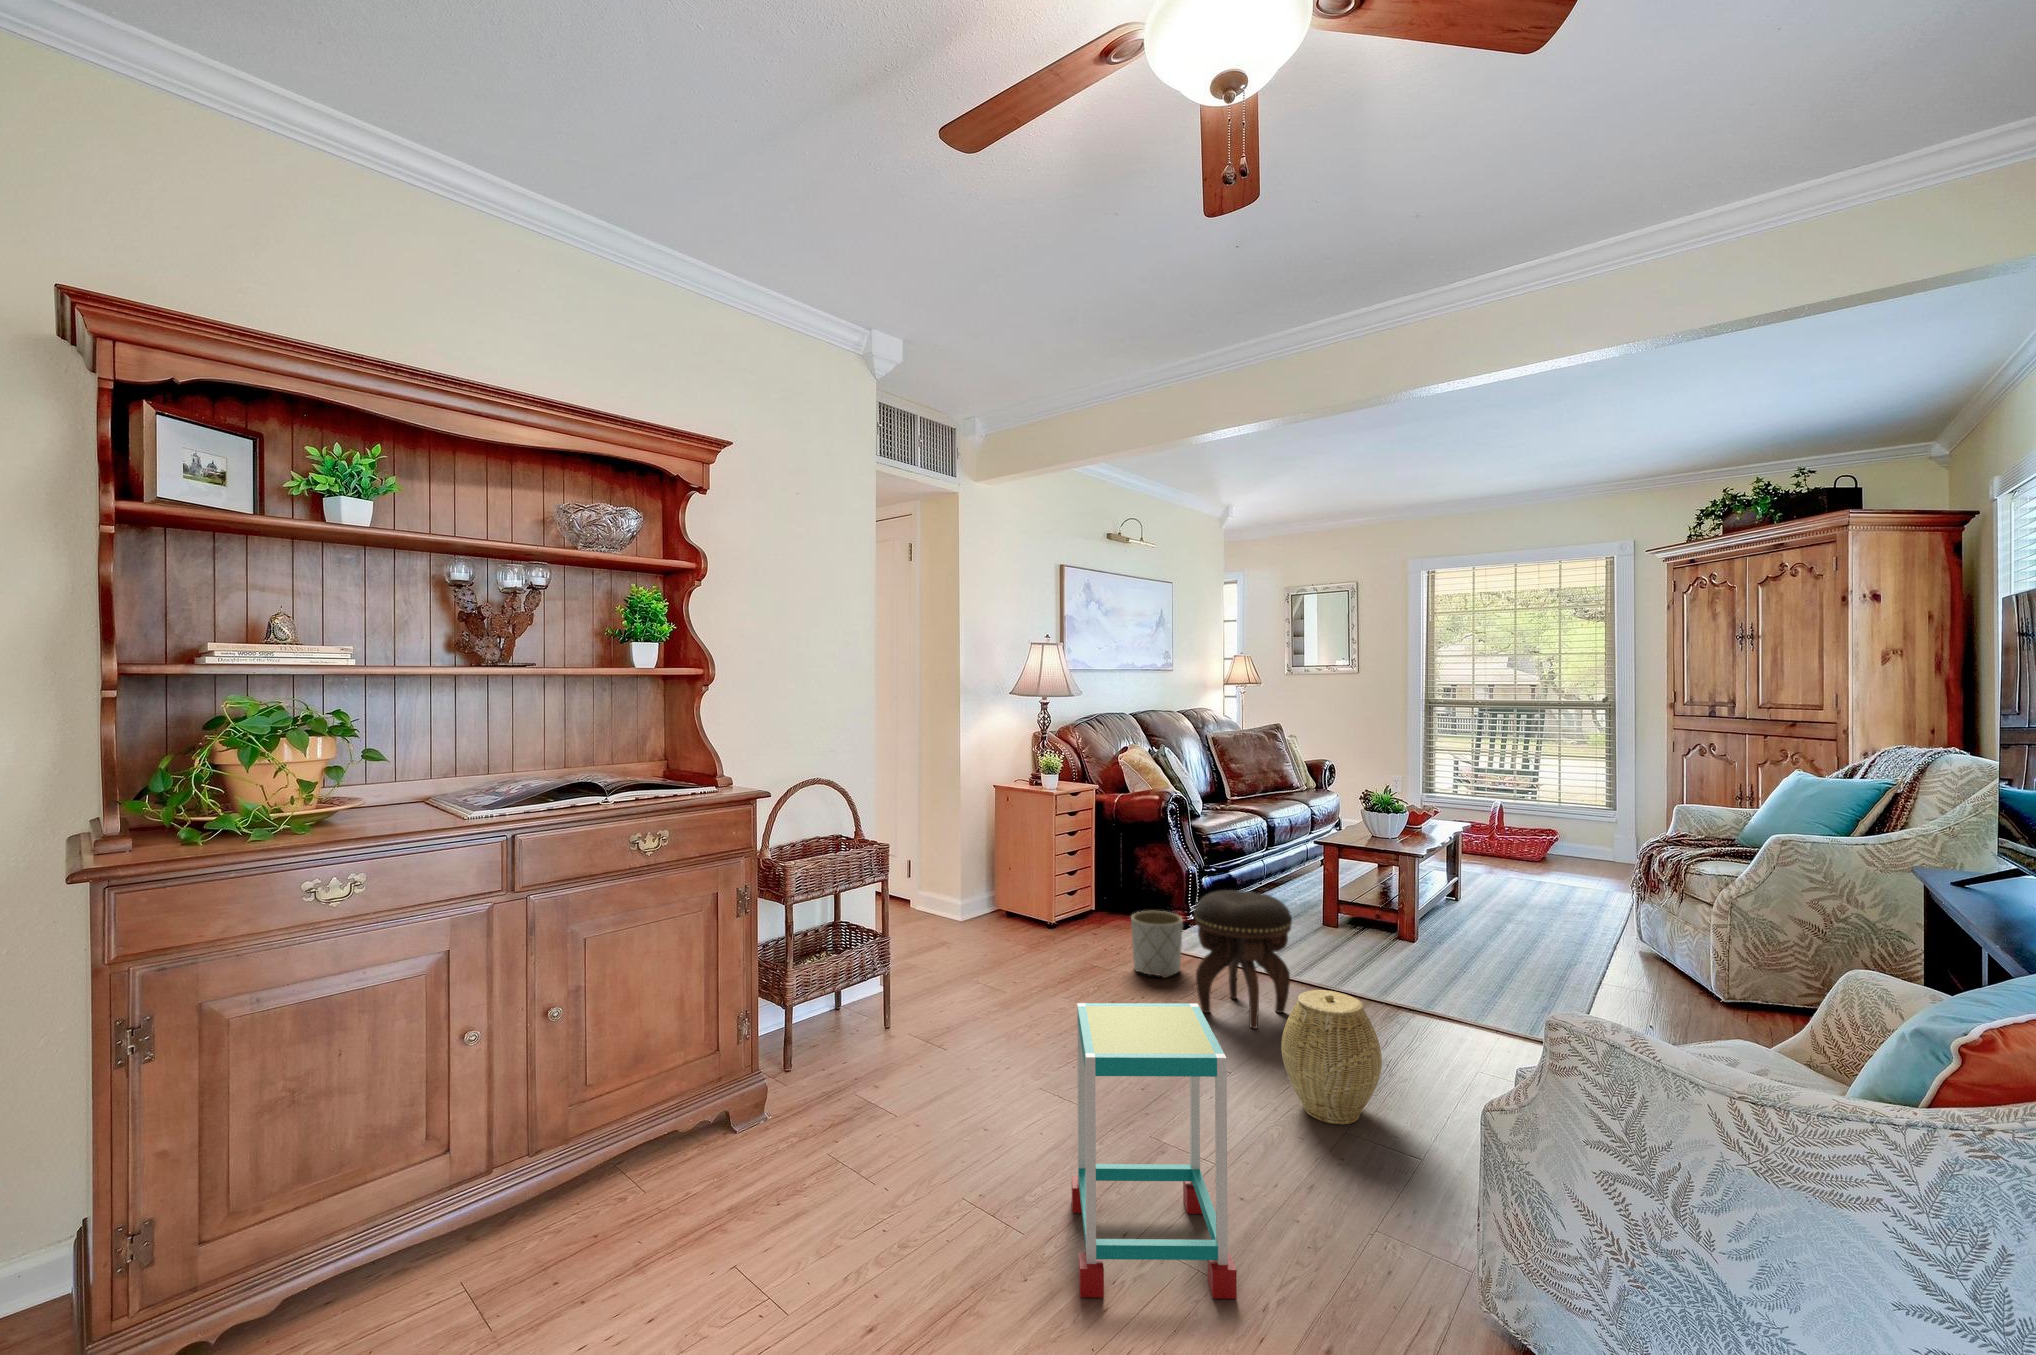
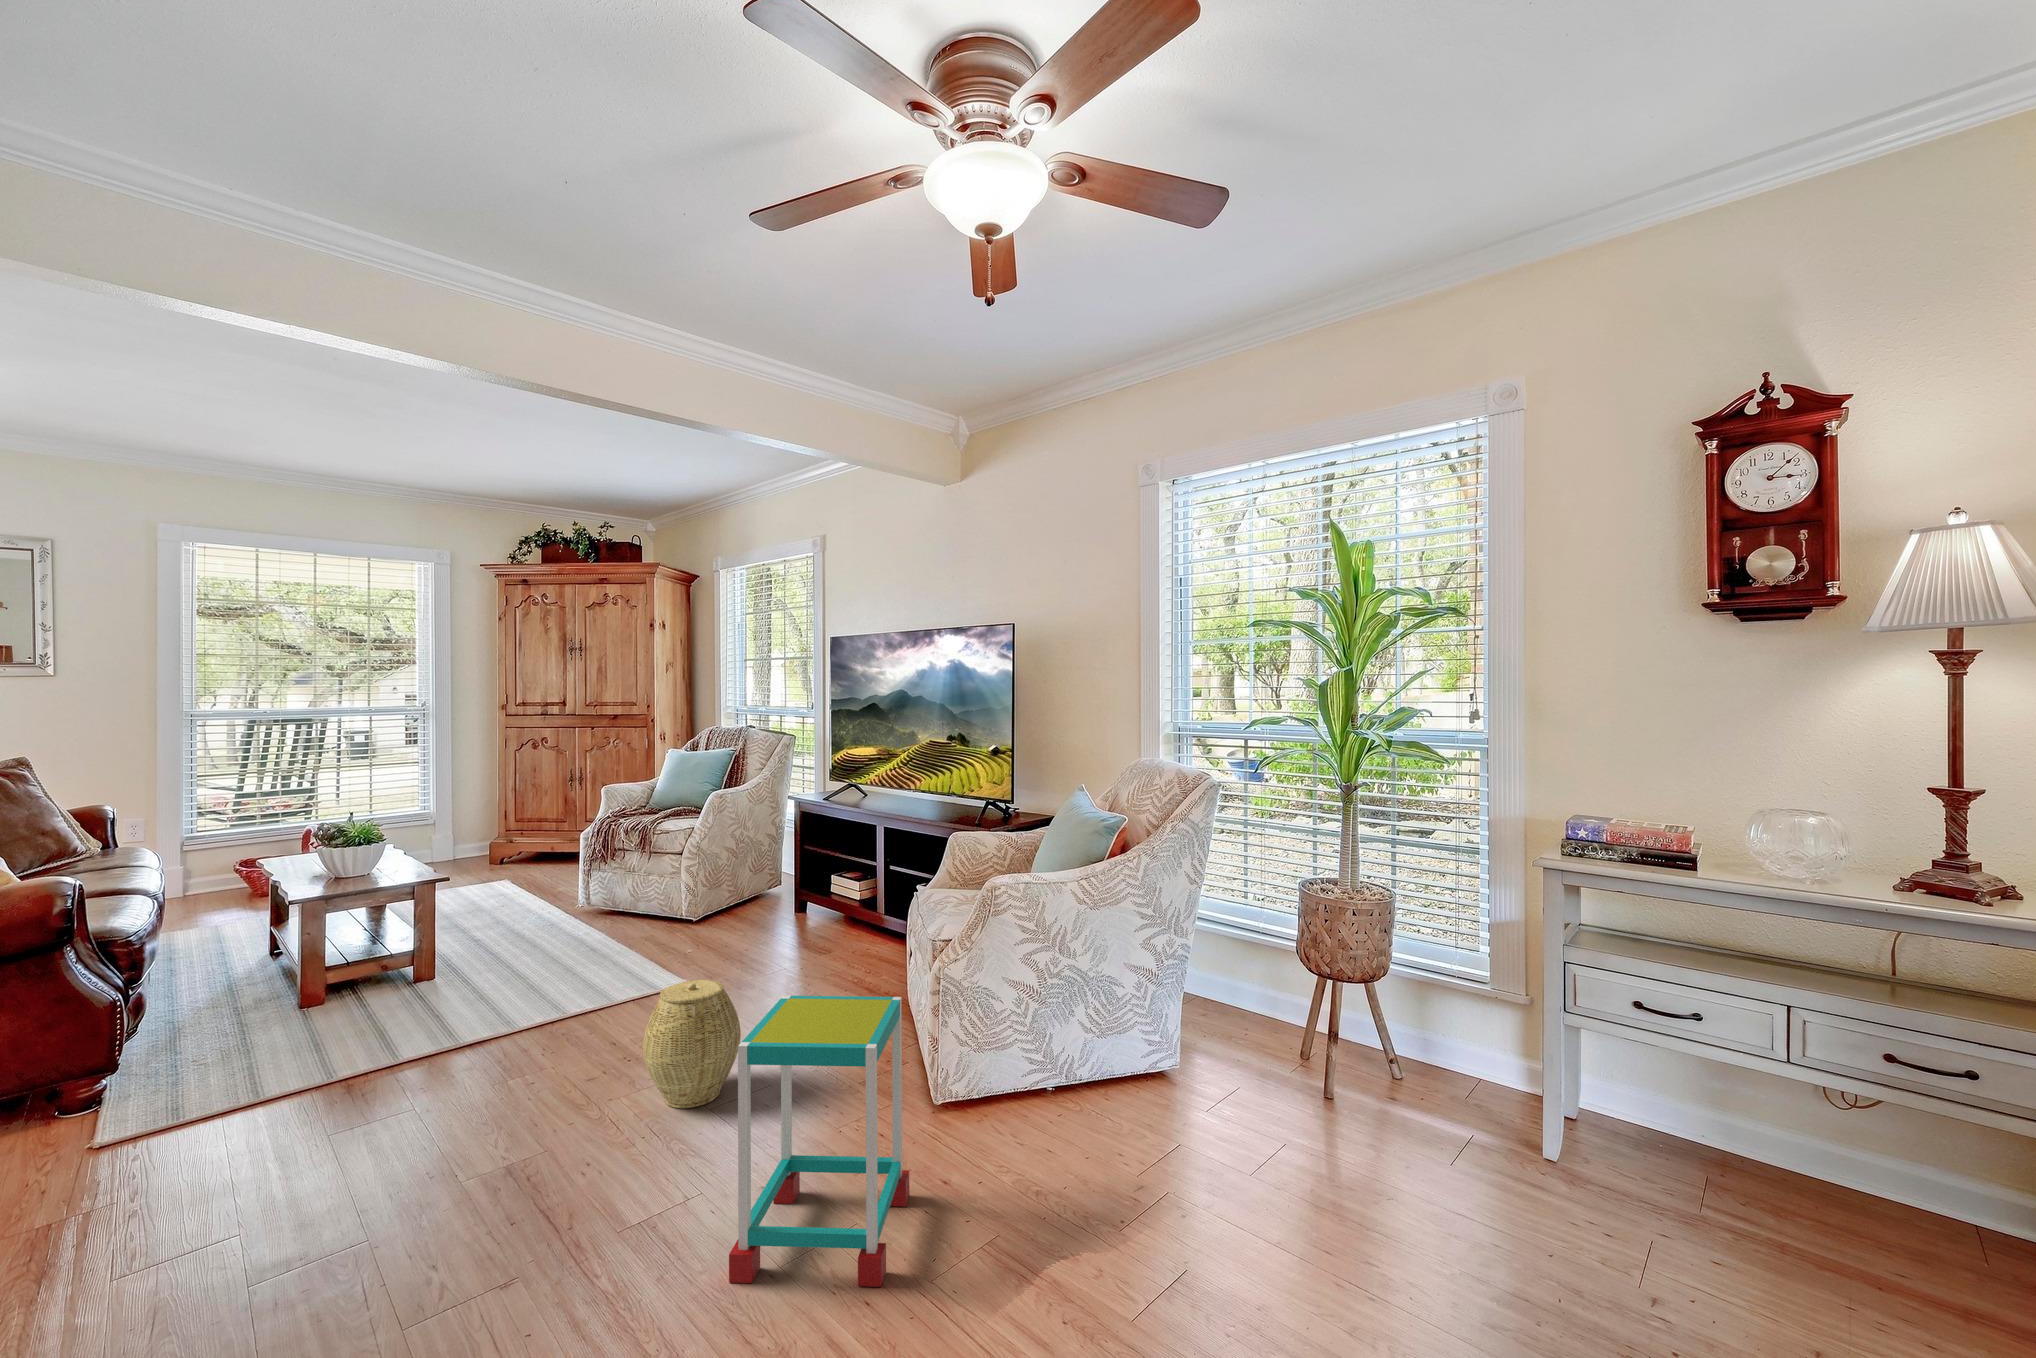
footstool: present [1194,890,1292,1029] -> none [371,944,516,1129]
planter: present [1131,911,1183,978] -> none [162,1043,274,1164]

